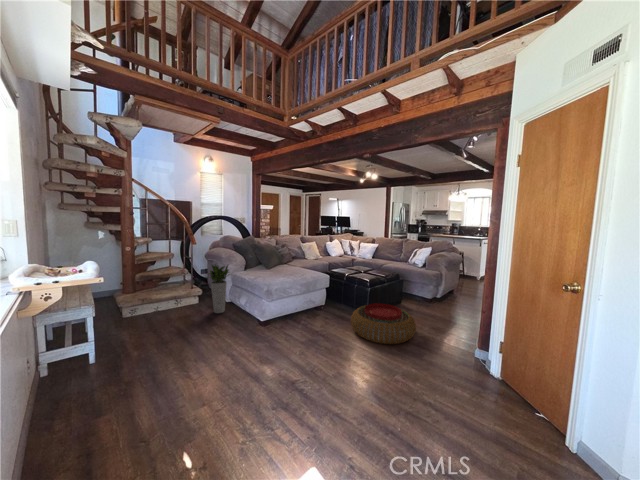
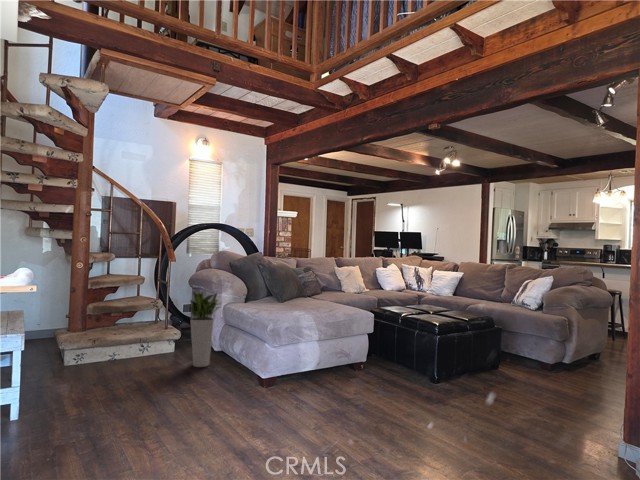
pouf: present [351,303,416,344] -> none [403,364,516,431]

